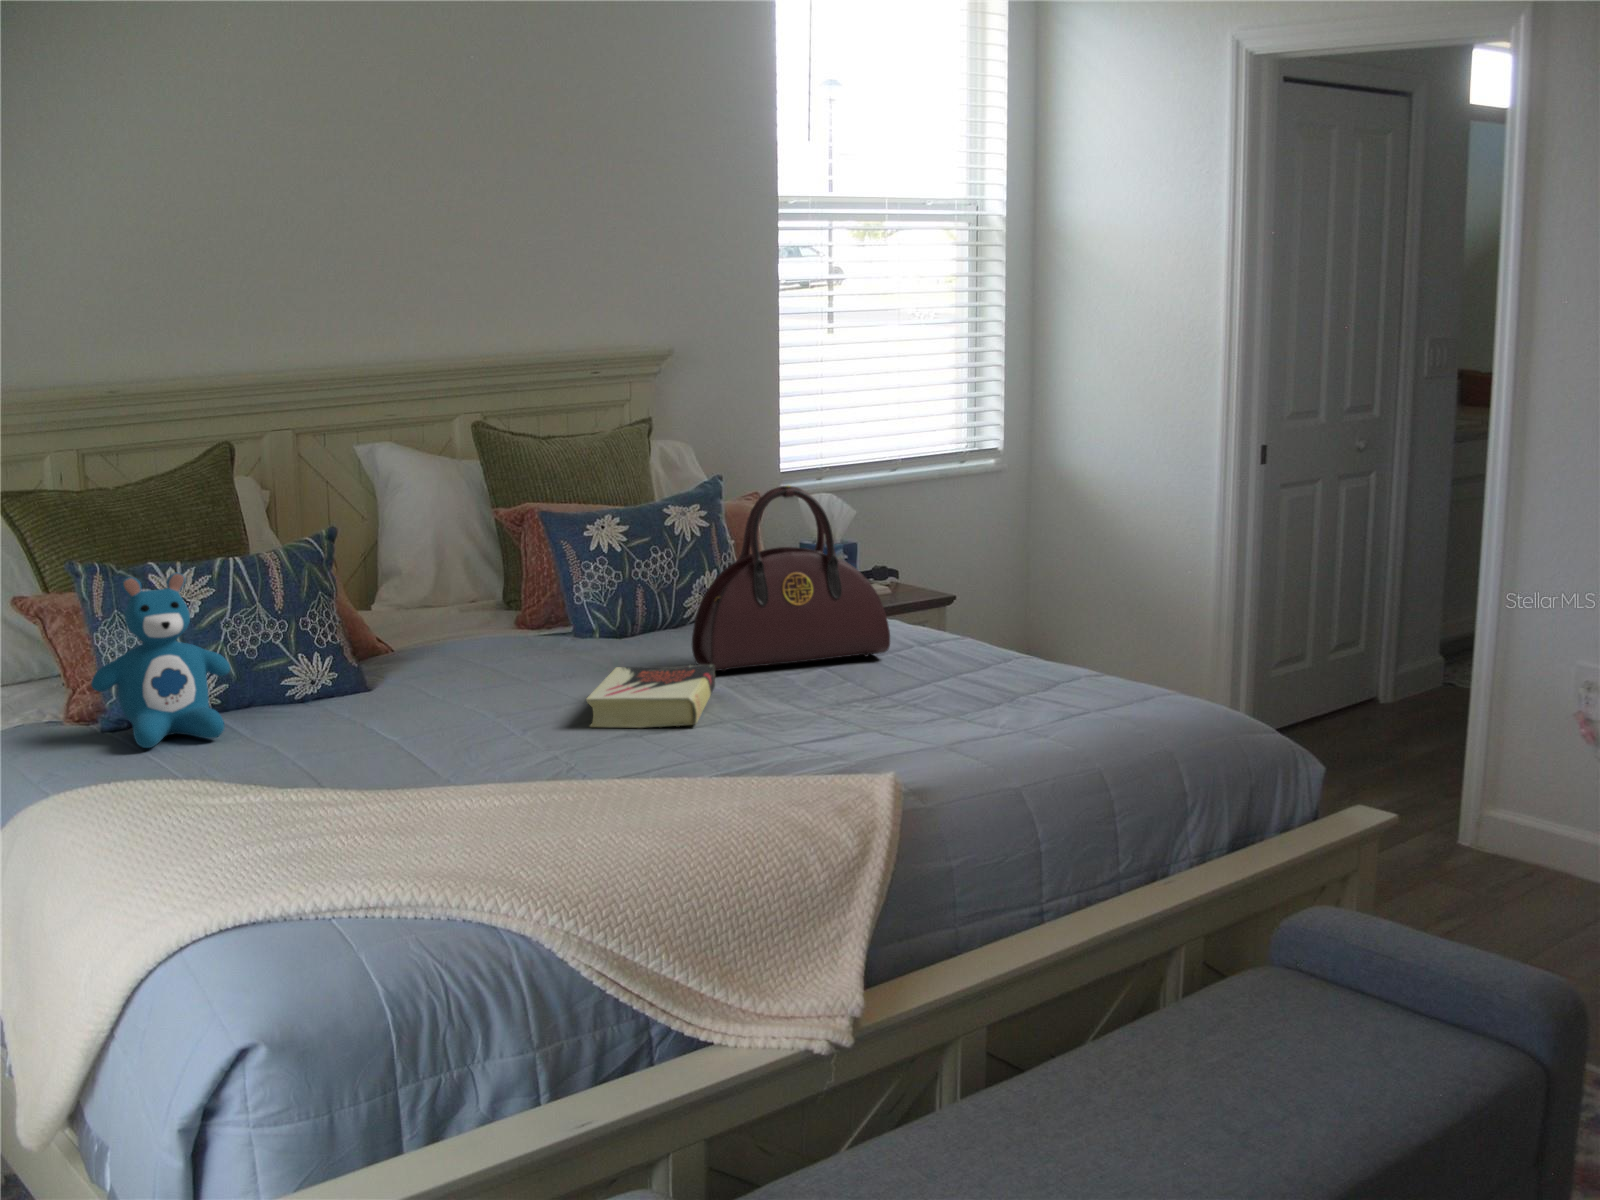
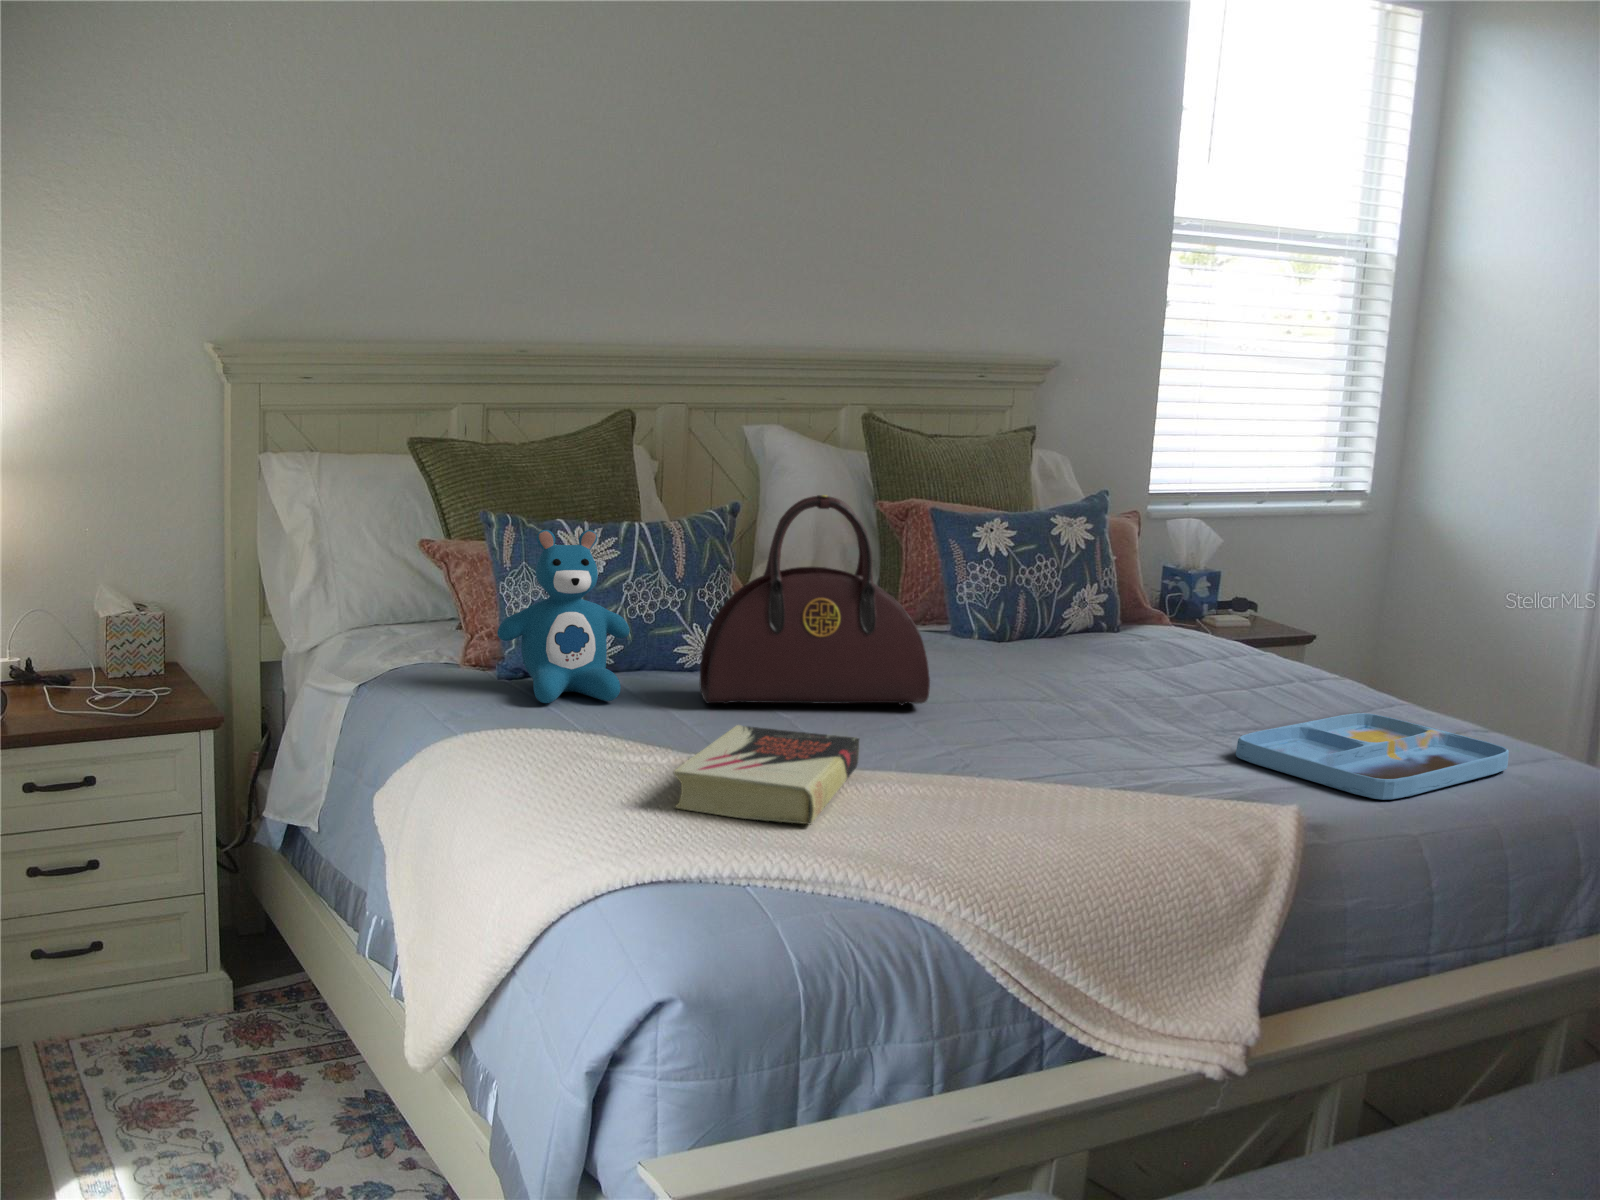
handbag: present [692,485,890,671] -> present [699,495,930,705]
book: present [586,665,715,728] -> present [674,725,859,824]
tray: none [816,666,1058,741] -> present [1236,713,1509,800]

